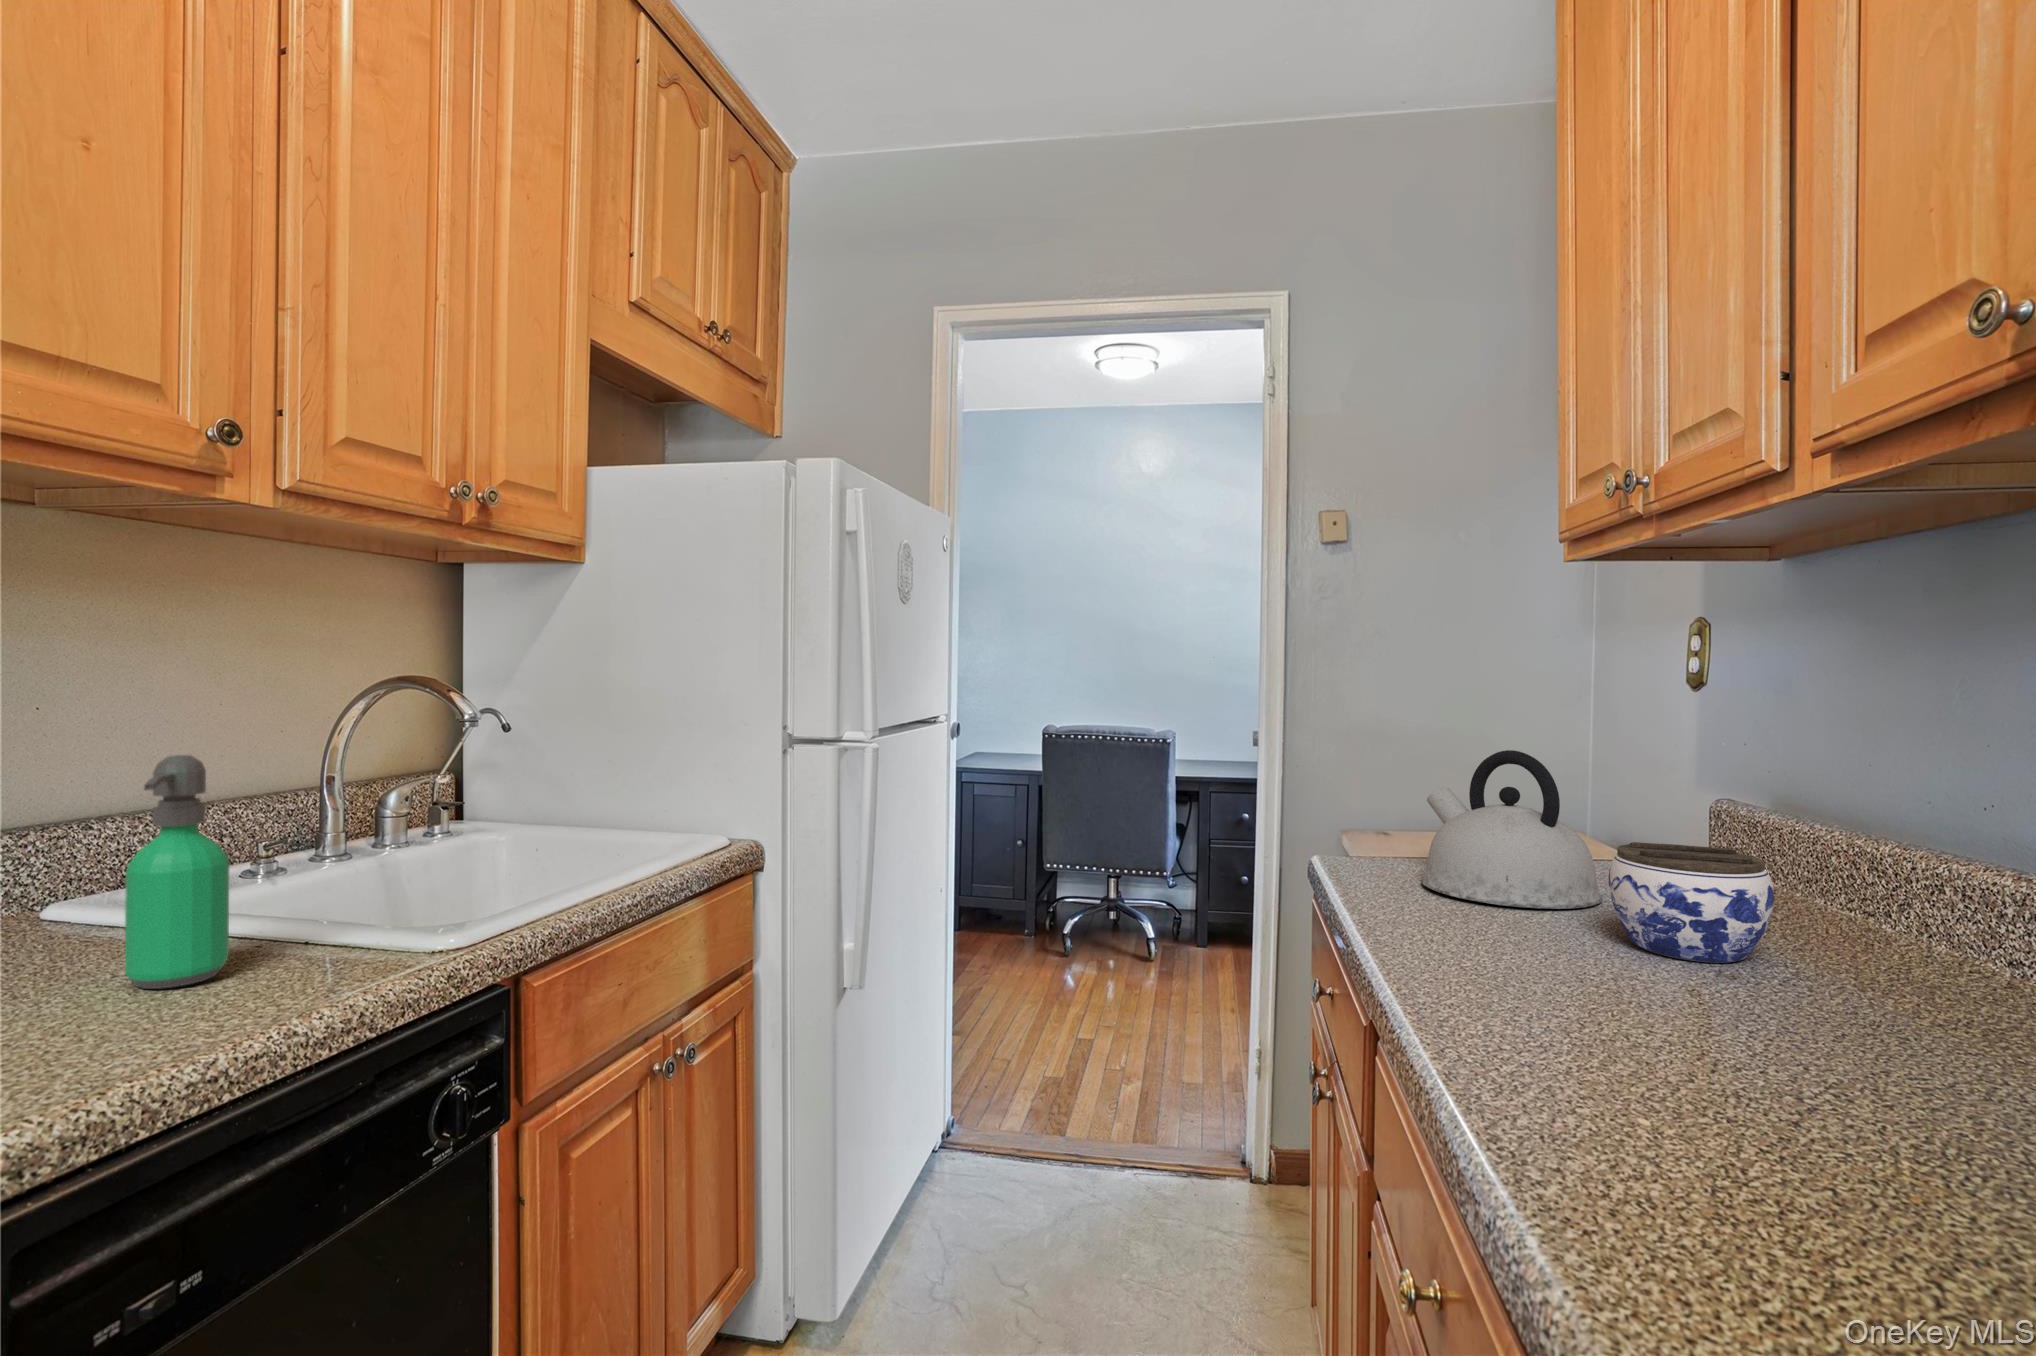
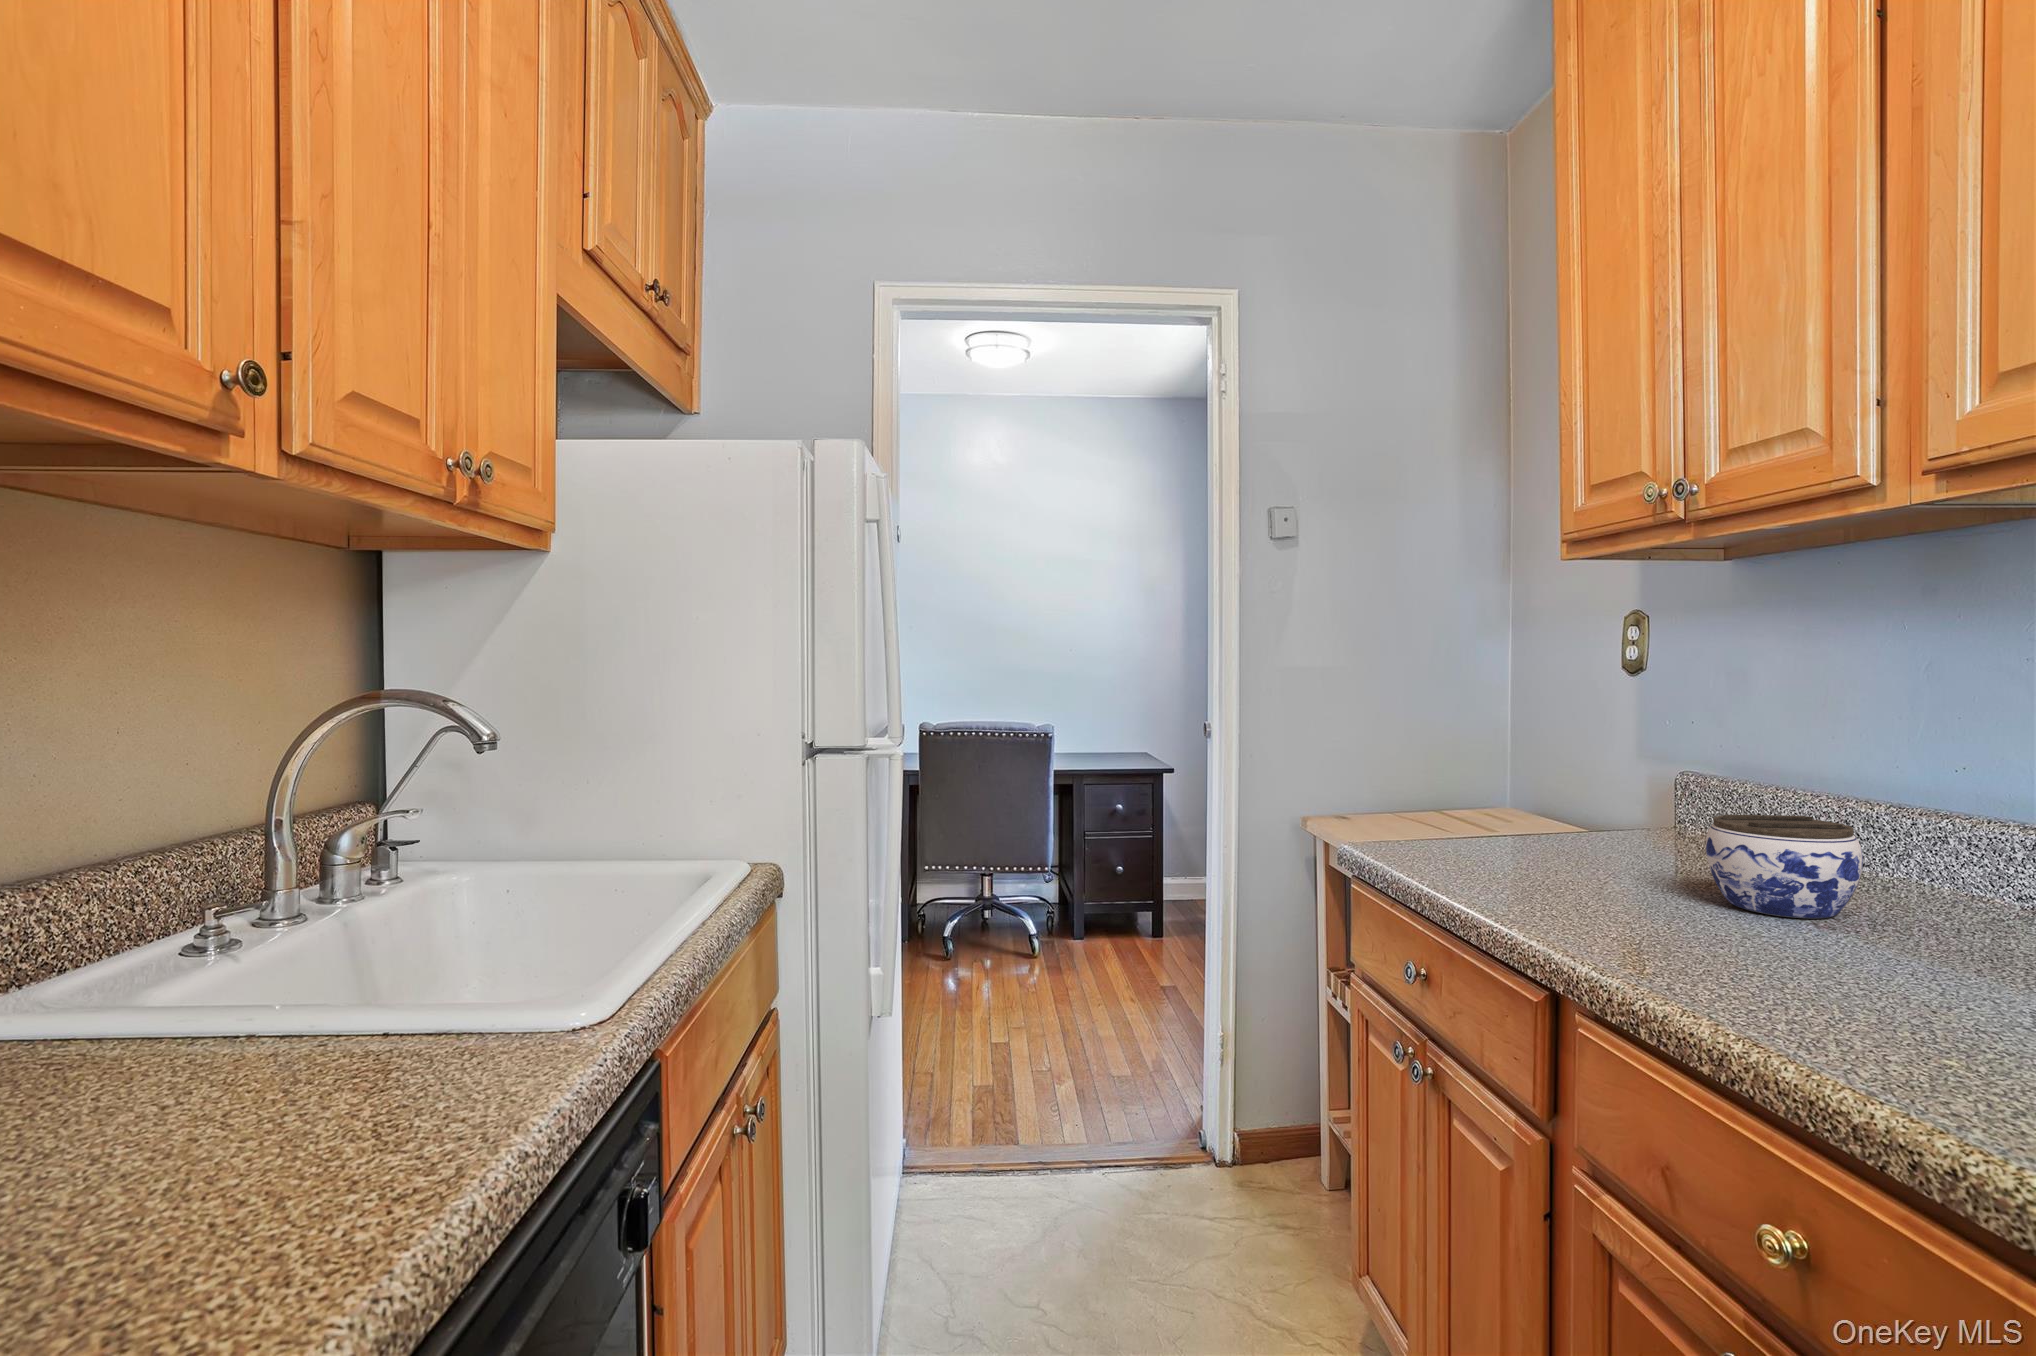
kettle: present [1421,750,1603,909] -> none [1467,735,1649,880]
soap dispenser: present [125,755,229,989] -> none [191,803,327,1127]

